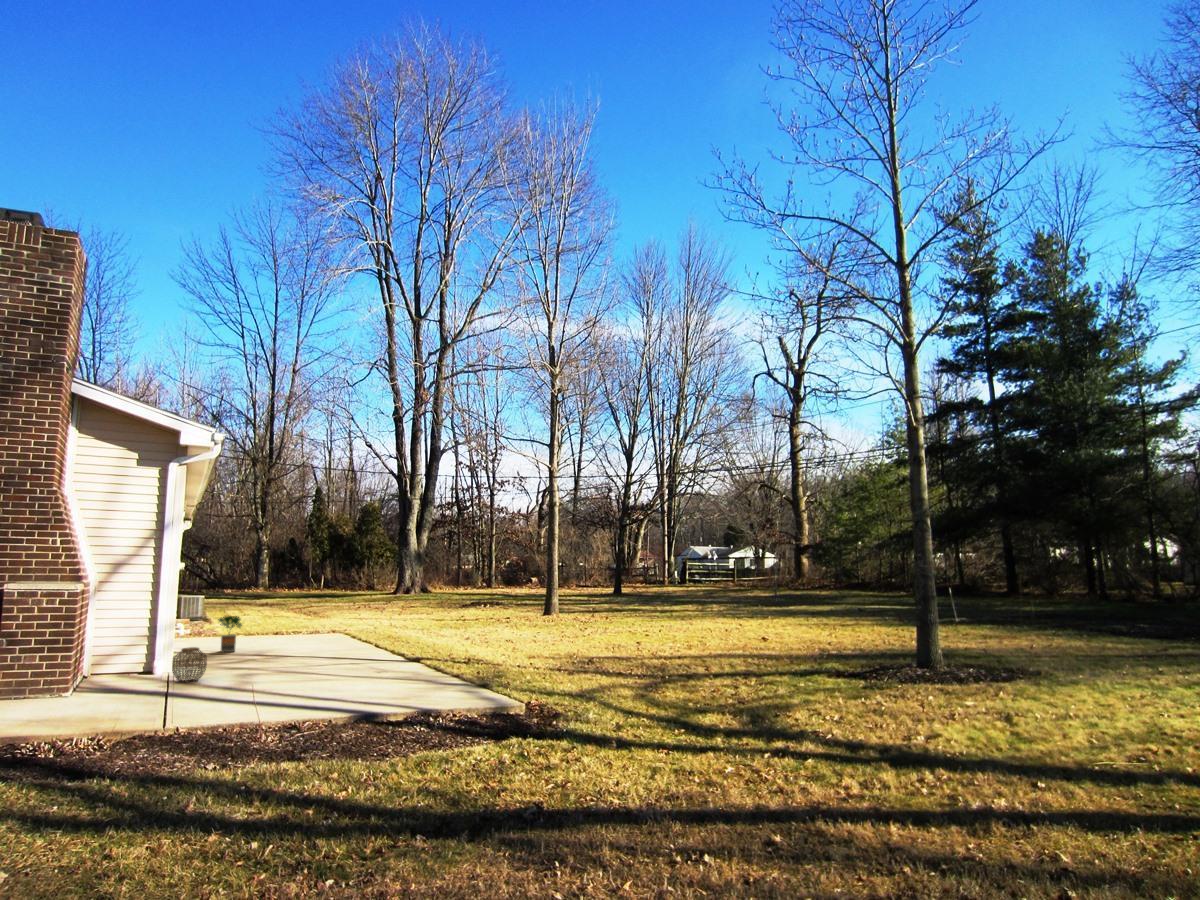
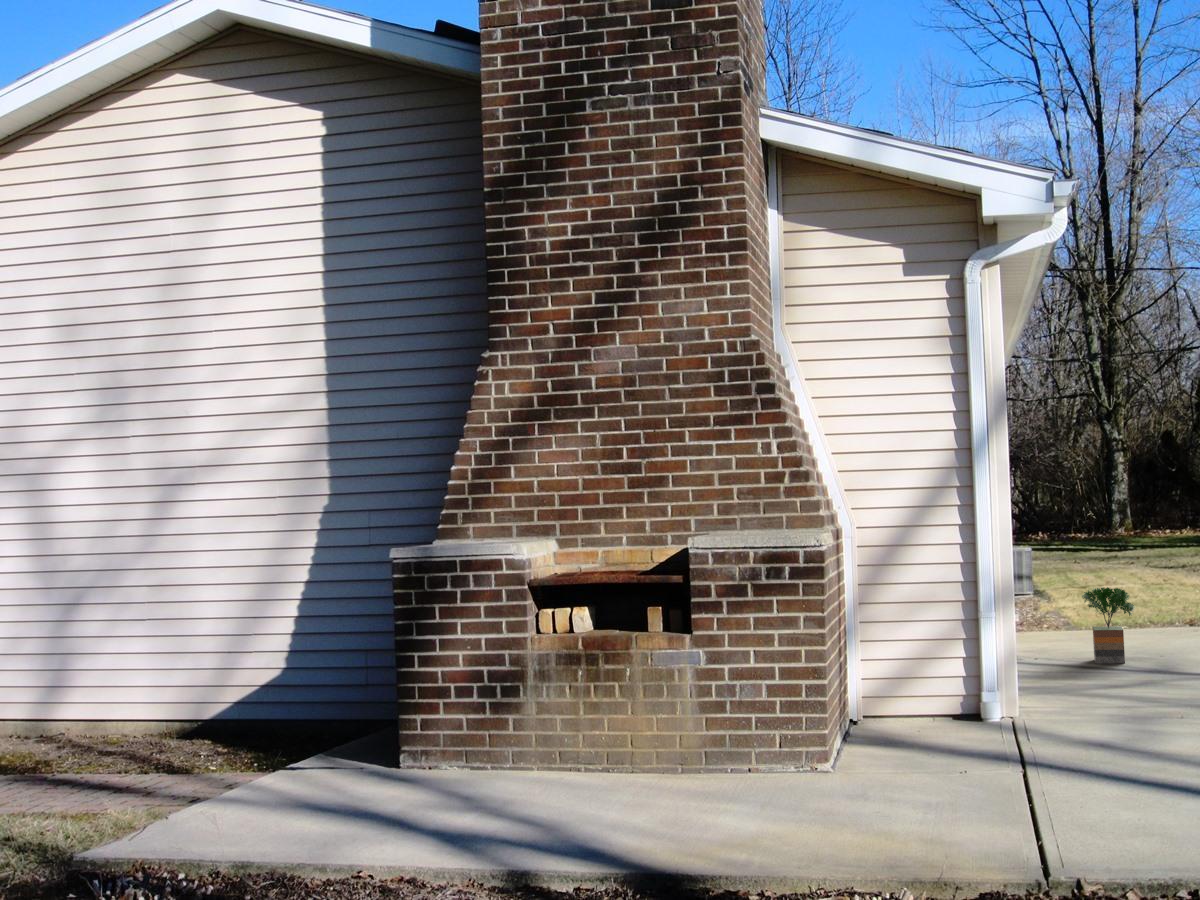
woven basket: present [172,647,207,682] -> none [1015,664,1086,740]

